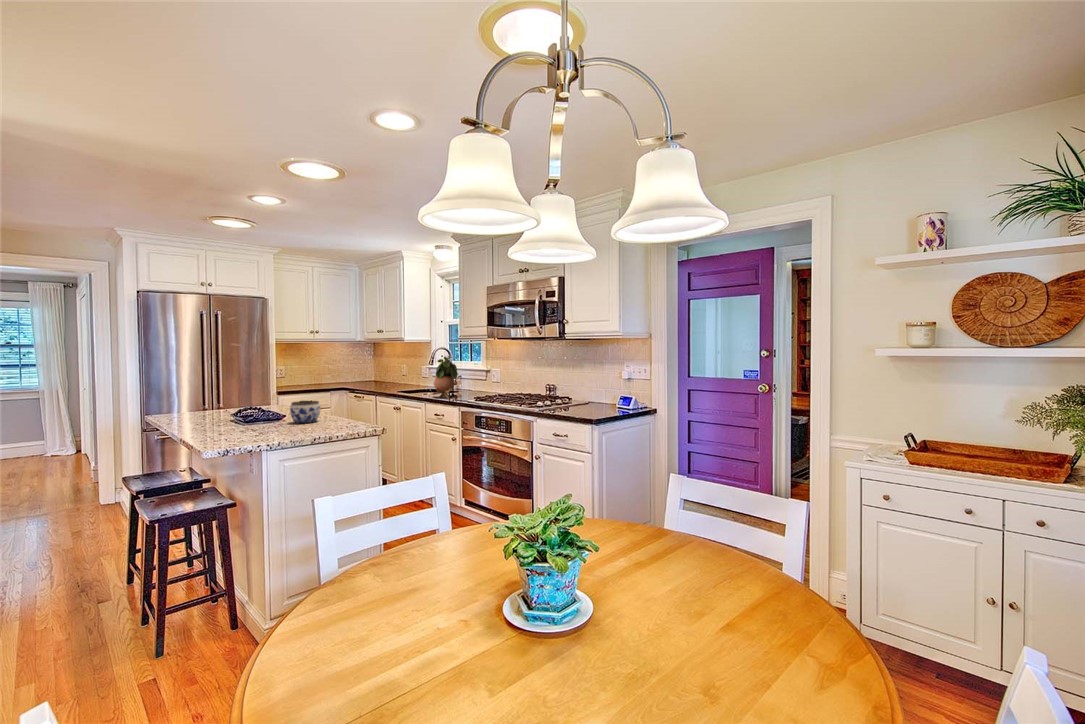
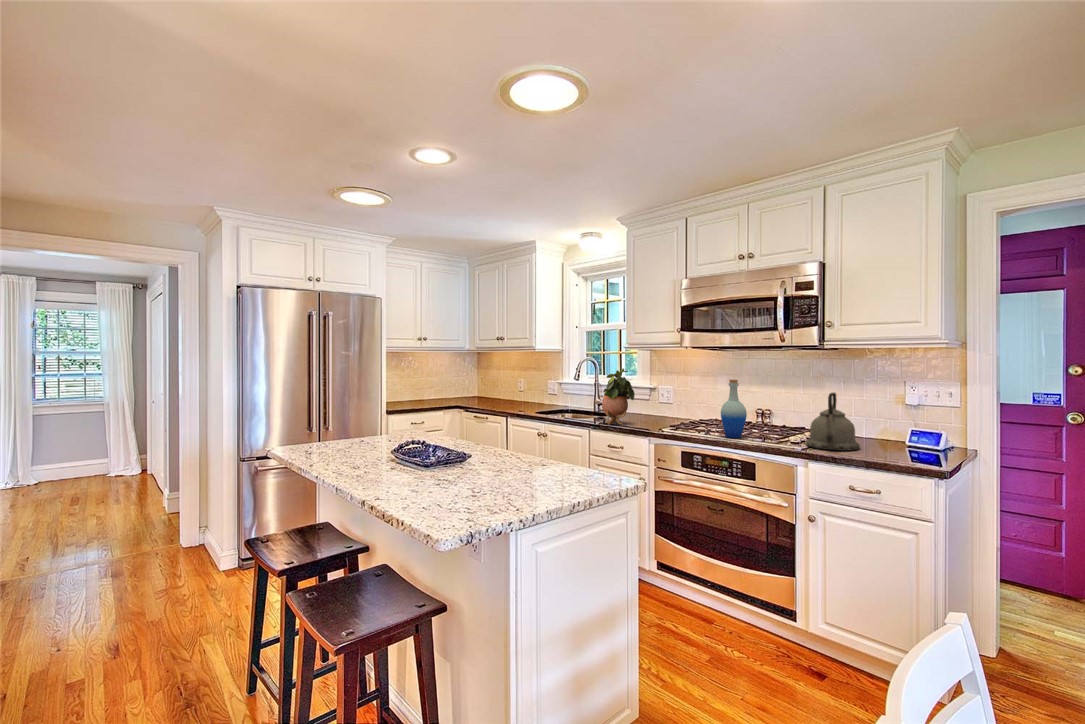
bottle: none [501,362,519,405] -> present [721,380,747,438]
kettle: none [546,370,579,410] -> present [806,393,860,451]
jar: present [290,401,321,423] -> none [495,436,537,471]

